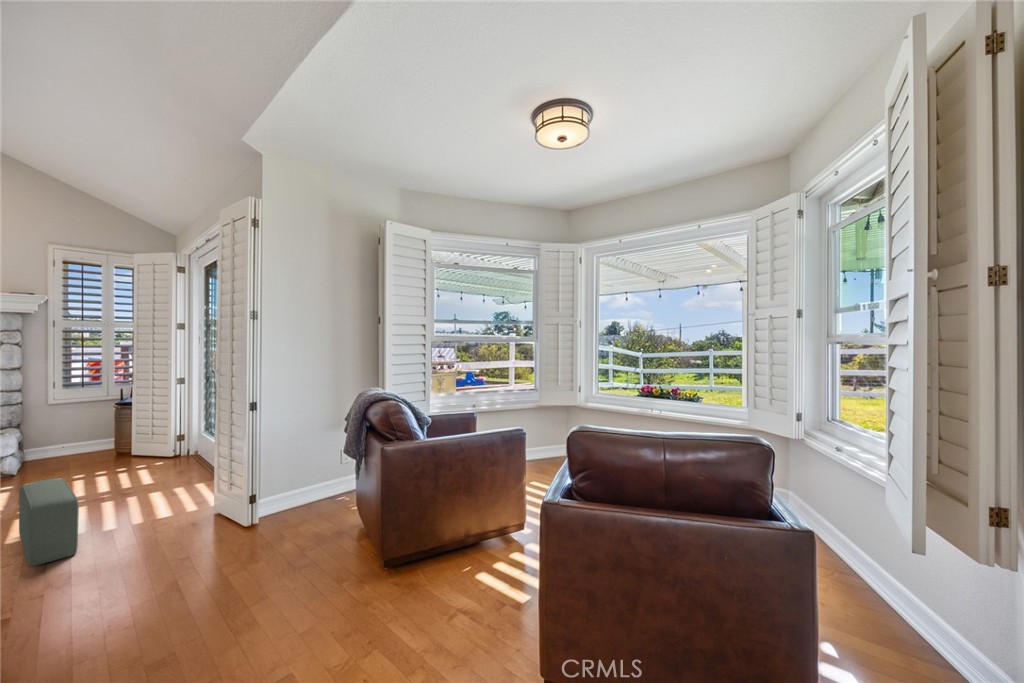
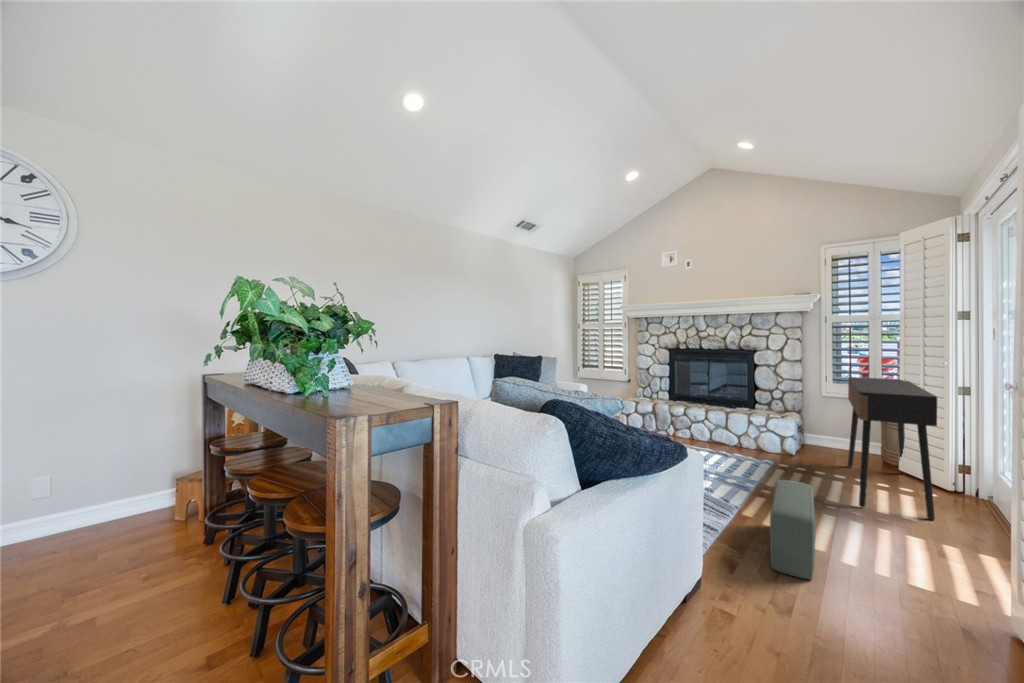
console table: none [83,377,167,490] -> present [848,377,937,520]

